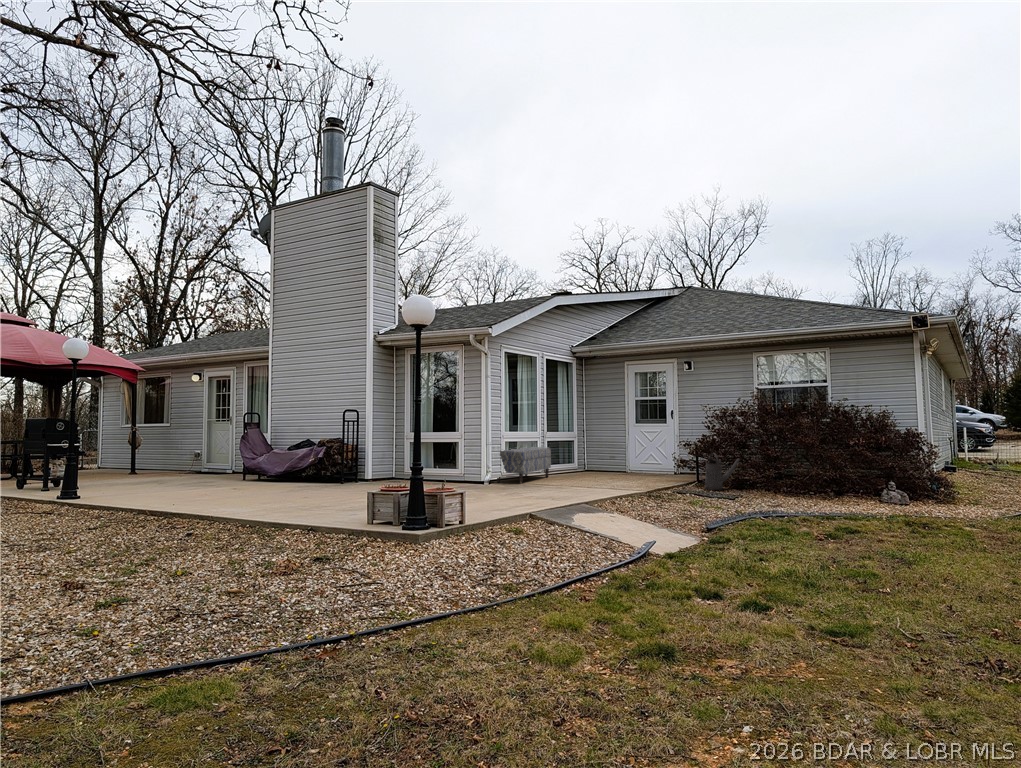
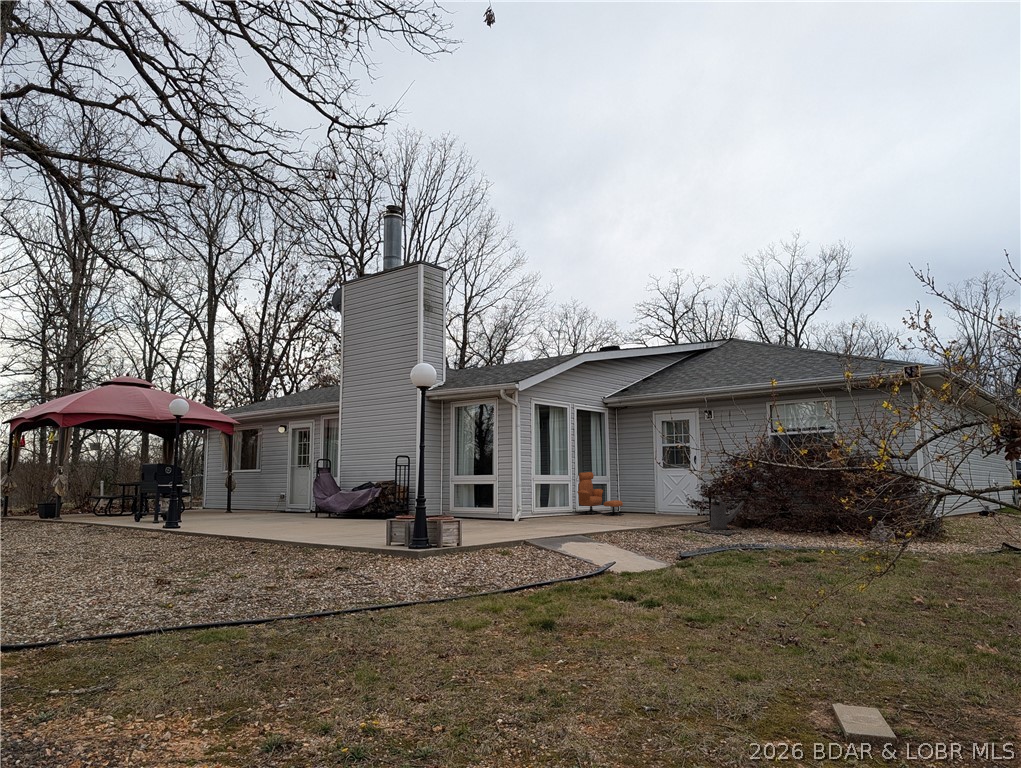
lounge chair: none [547,428,597,475] -> present [577,472,624,516]
bench: present [497,447,551,484] -> none [524,489,578,522]

